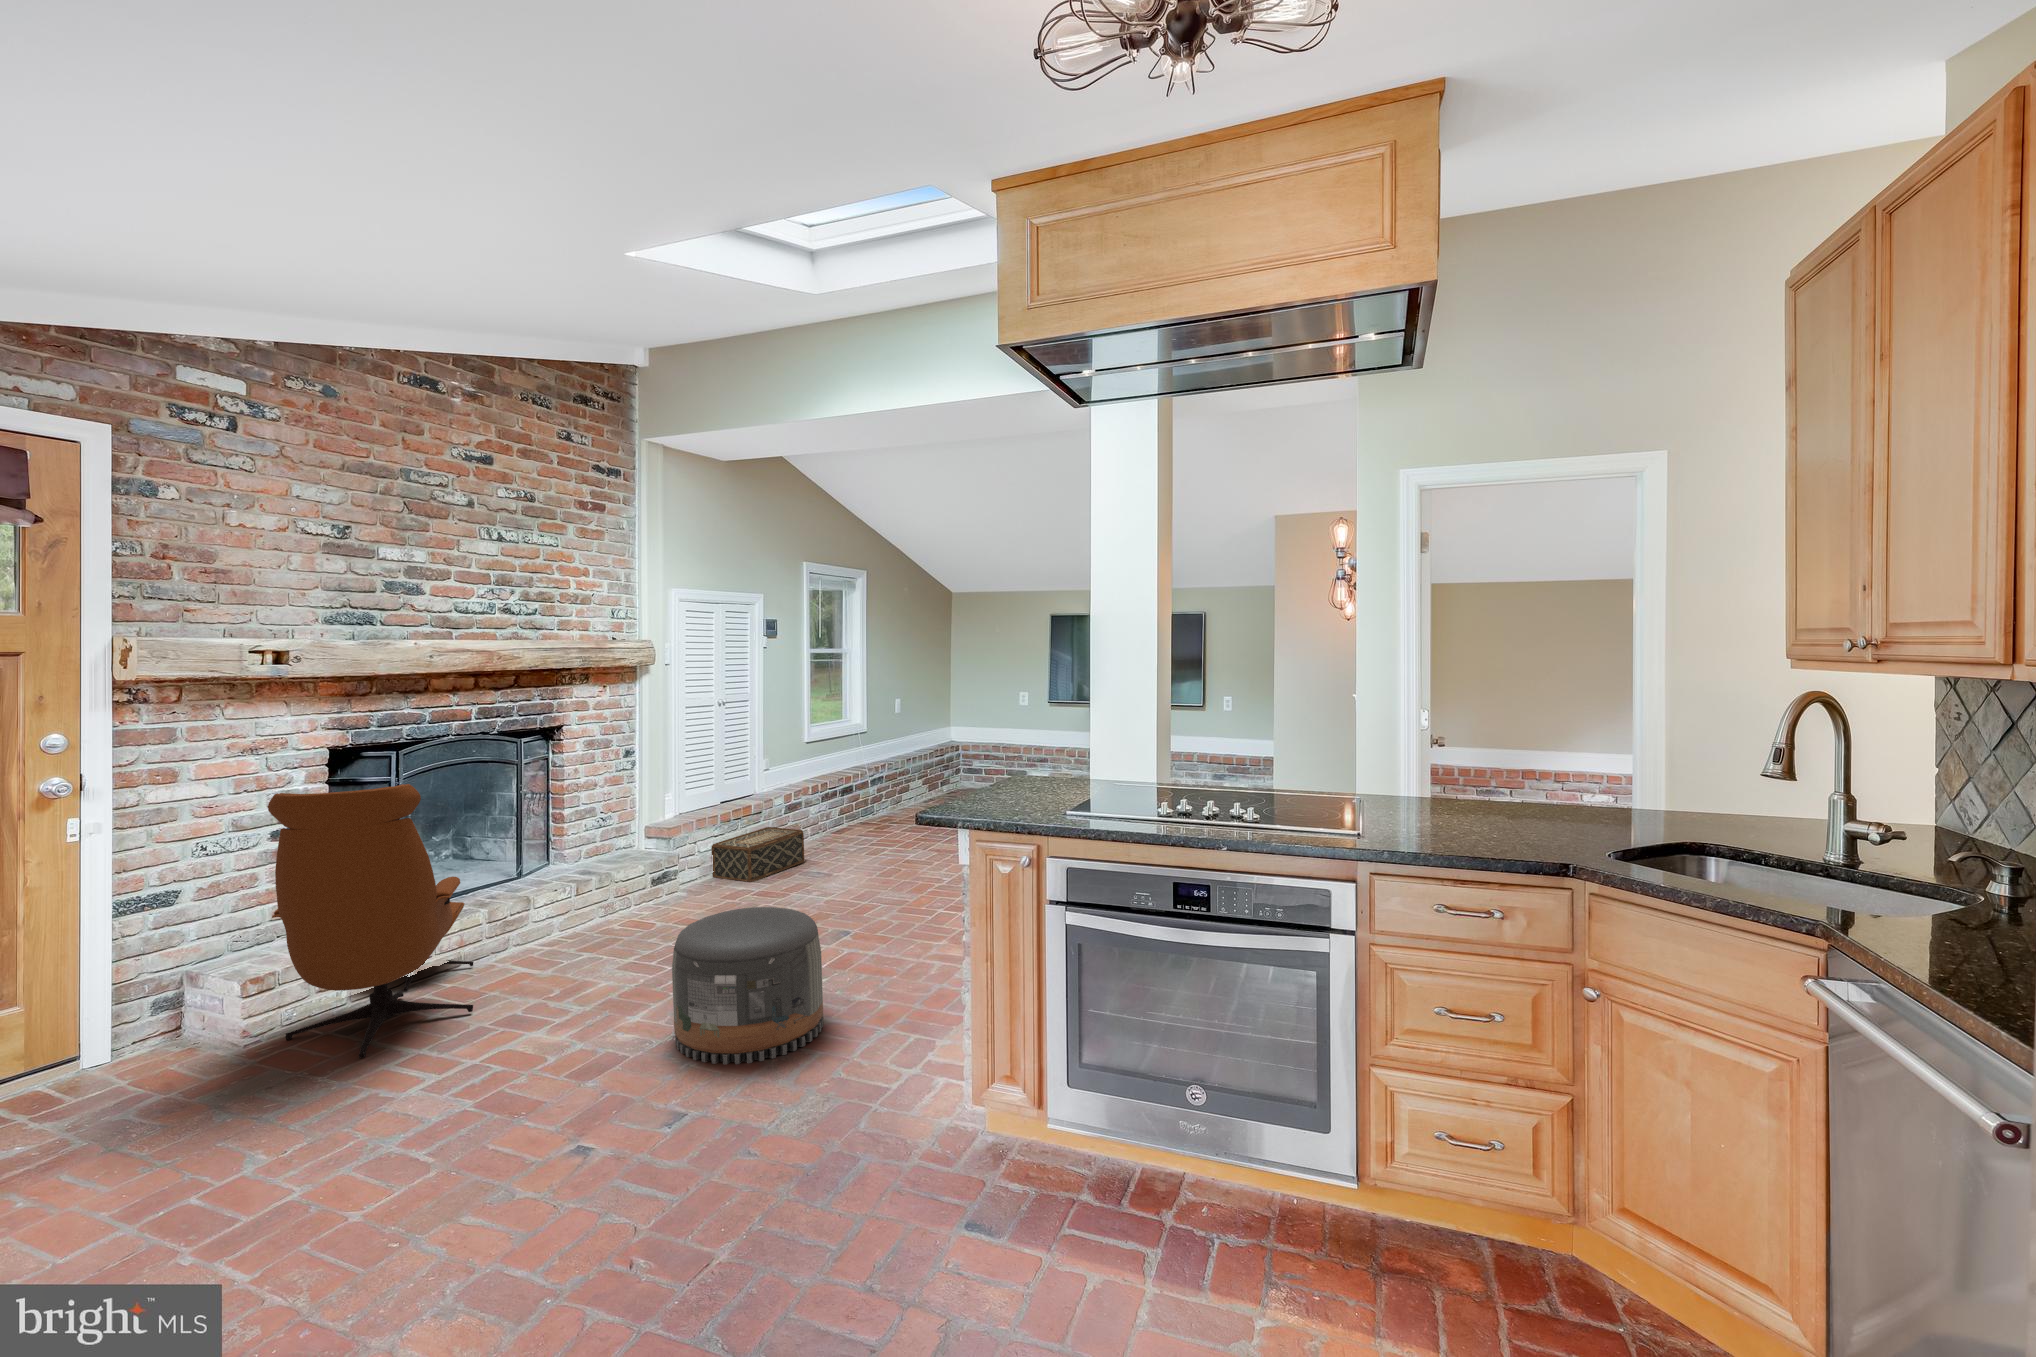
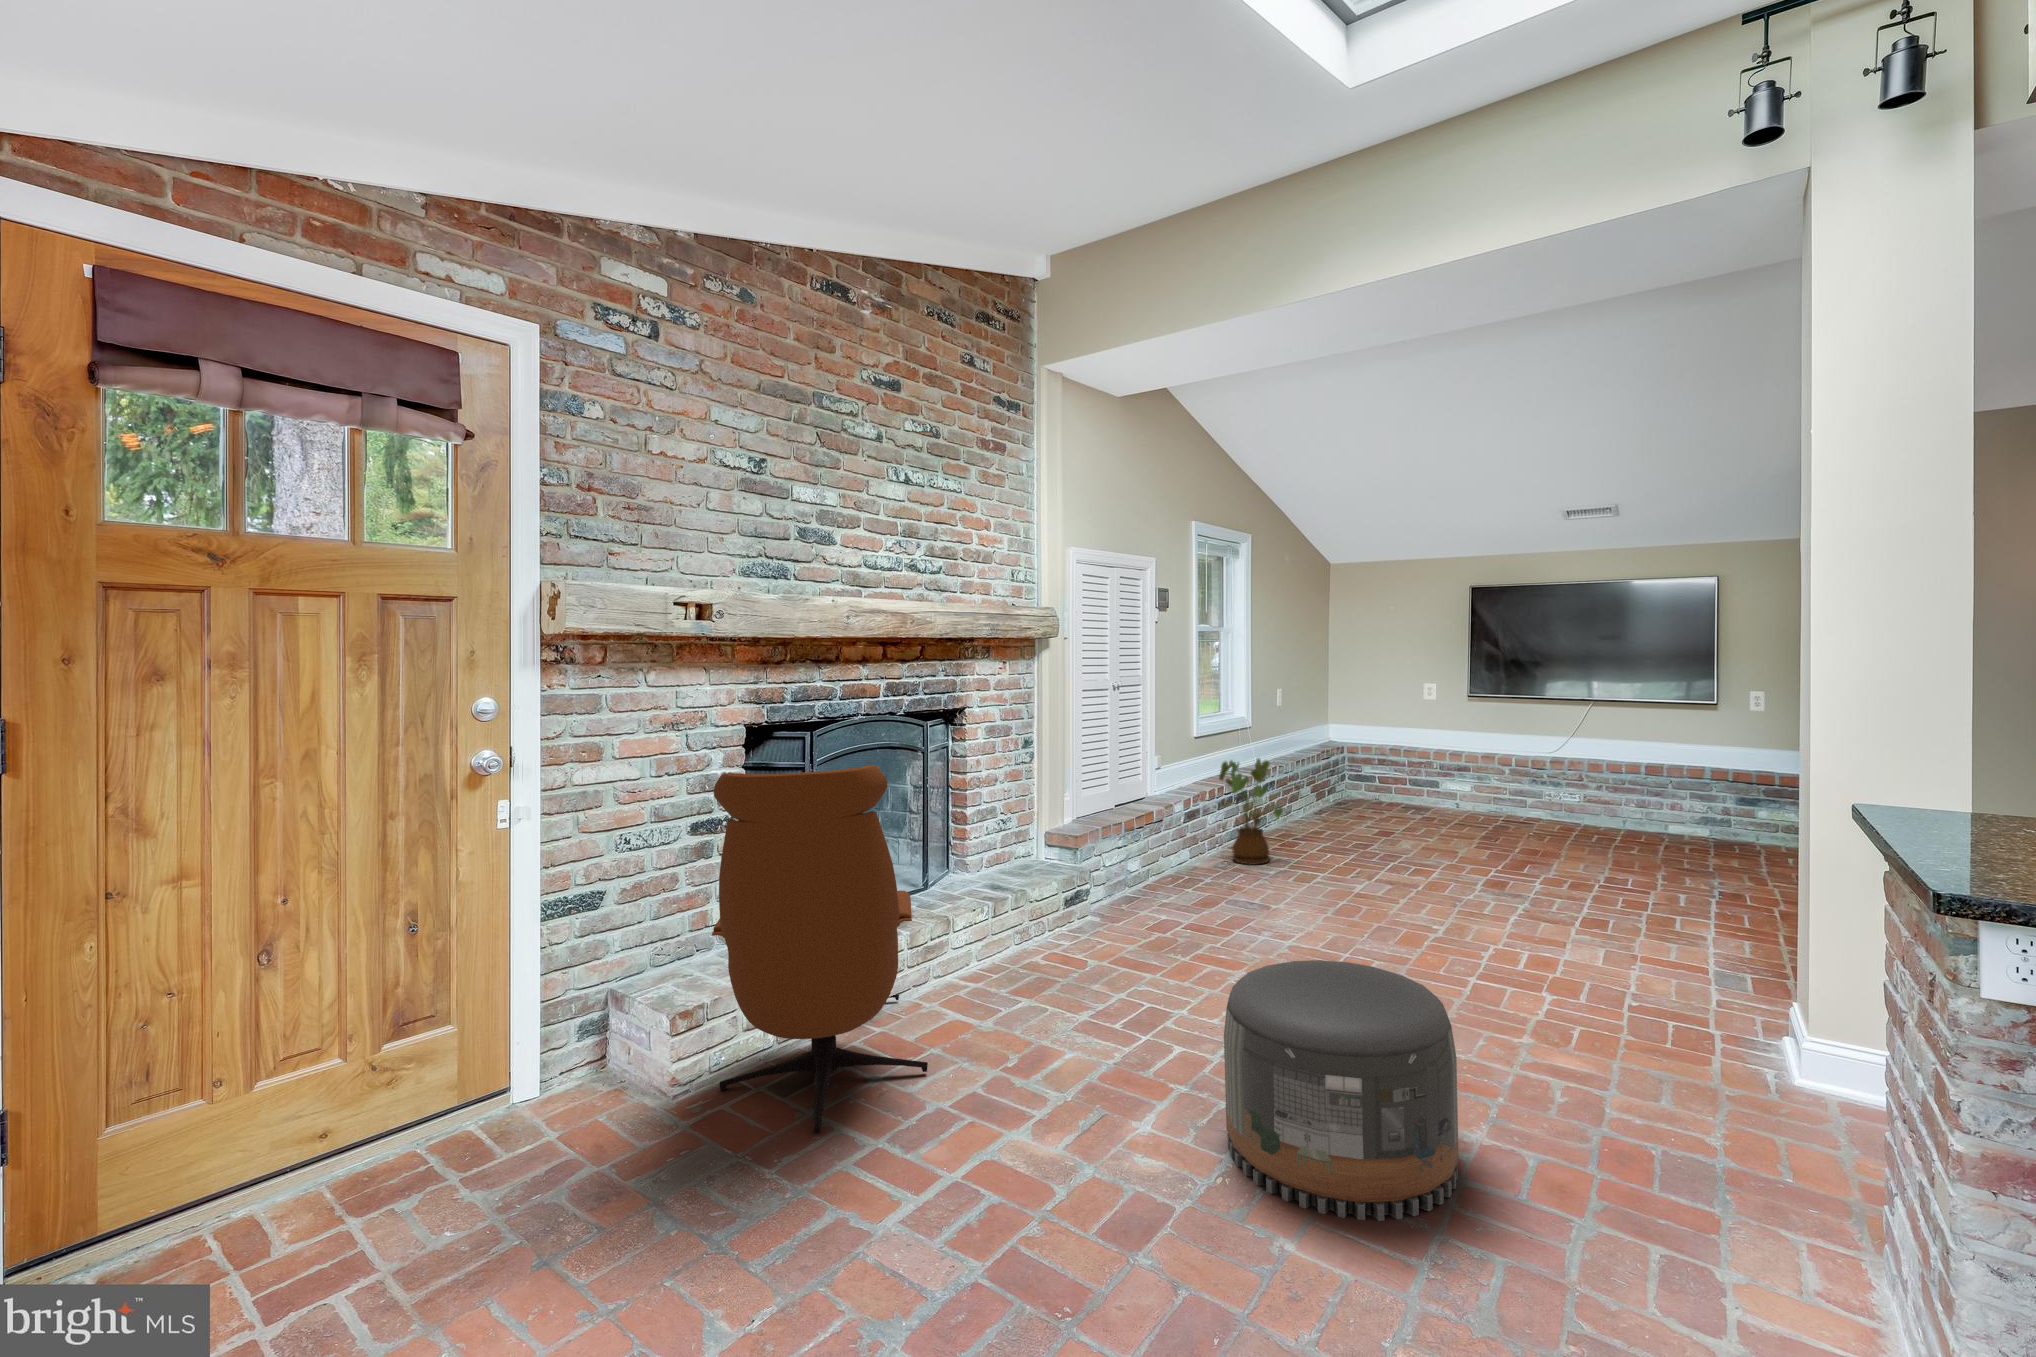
house plant: none [822,759,886,846] -> present [1219,759,1302,865]
woven basket: present [711,827,804,882] -> none [1117,838,1219,906]

